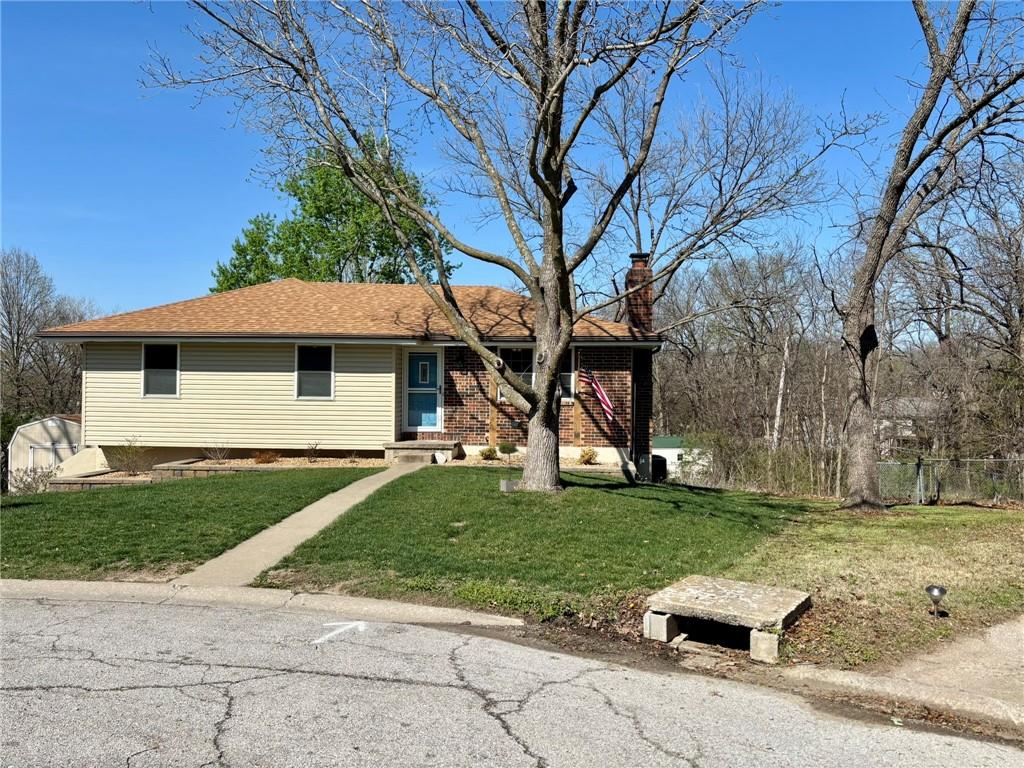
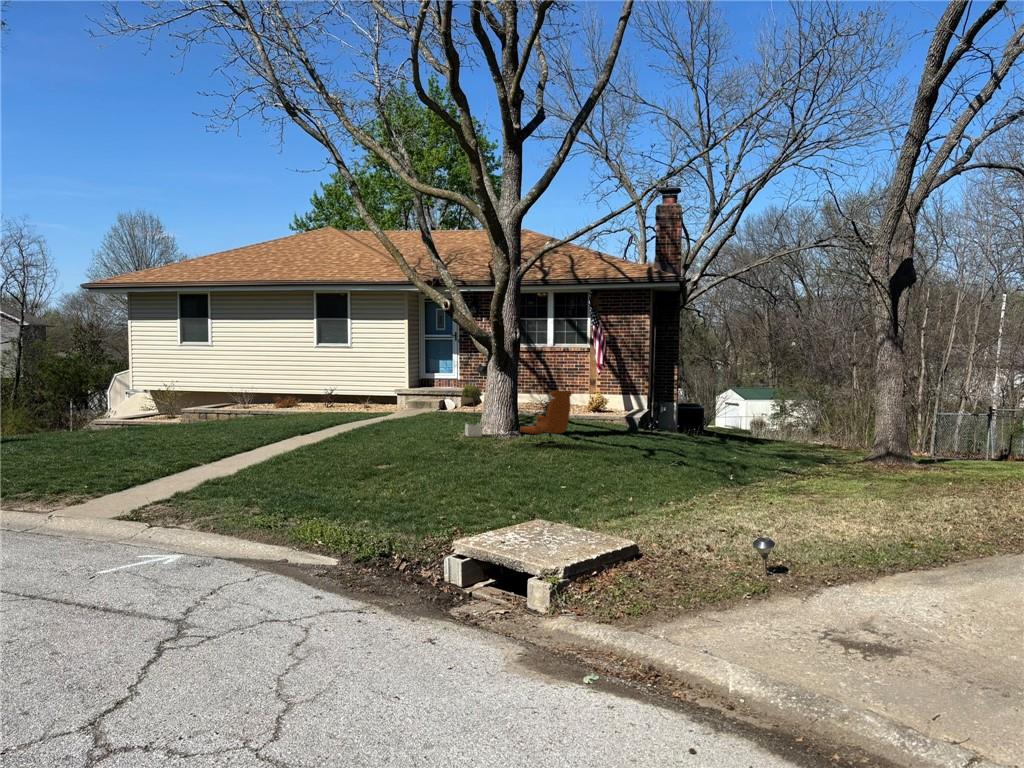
lounge chair: none [549,446,606,501] -> present [520,390,572,447]

